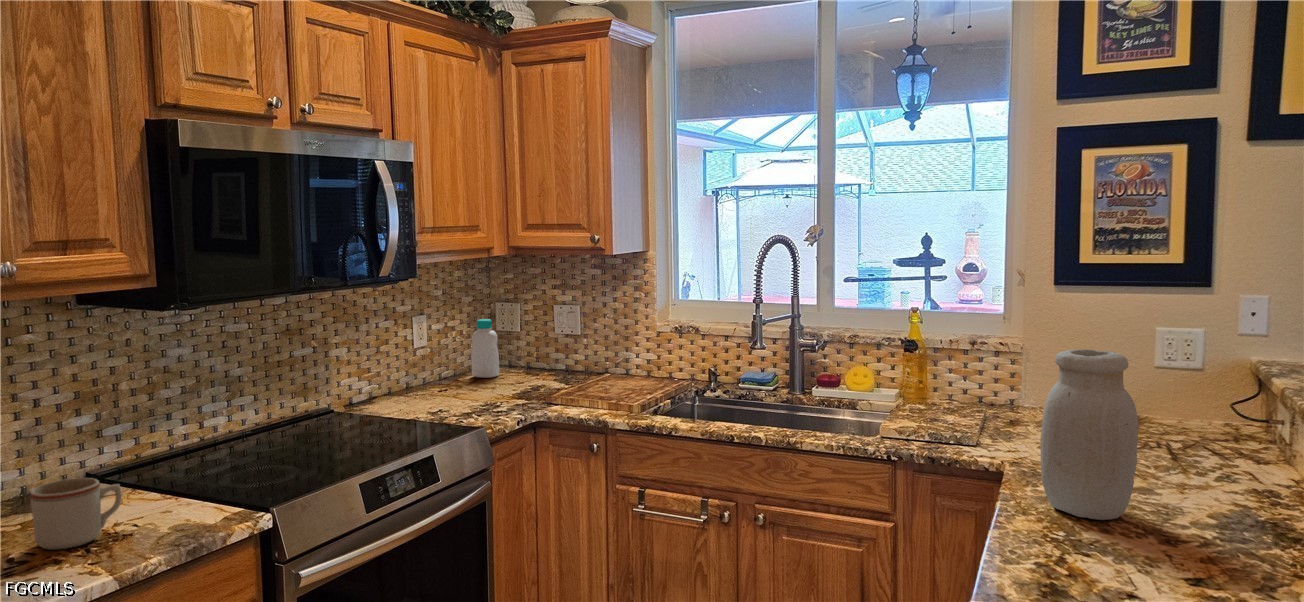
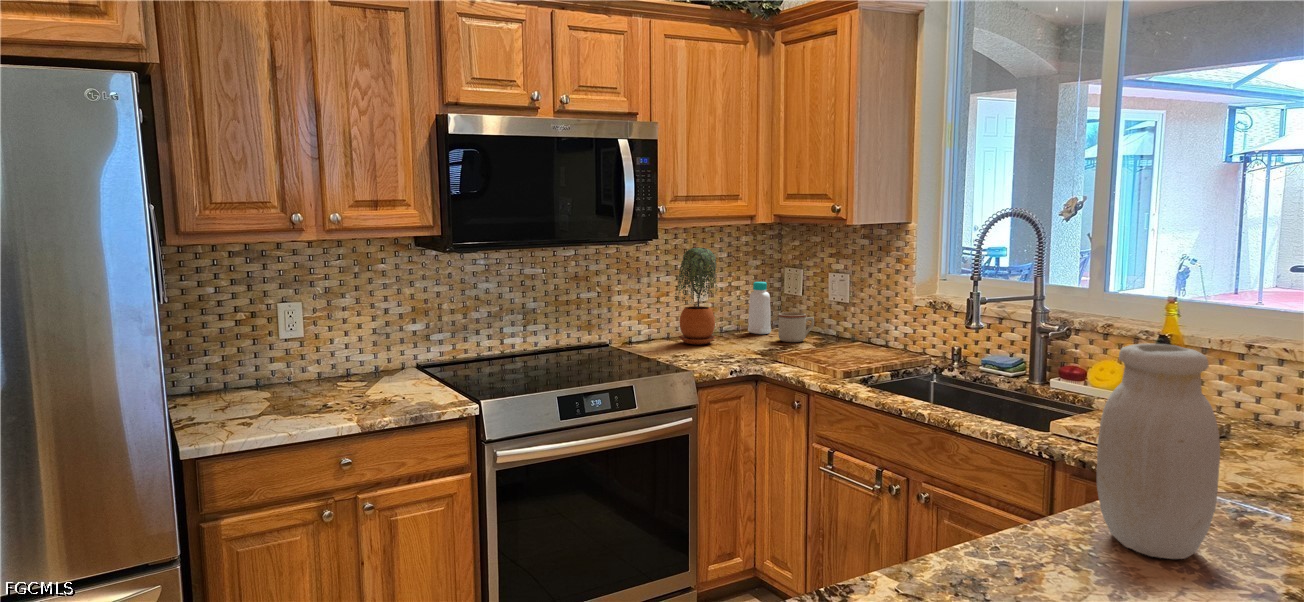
potted plant: none [412,284,460,398] -> present [675,247,717,345]
mug: present [30,478,122,549] -> present [778,312,814,342]

